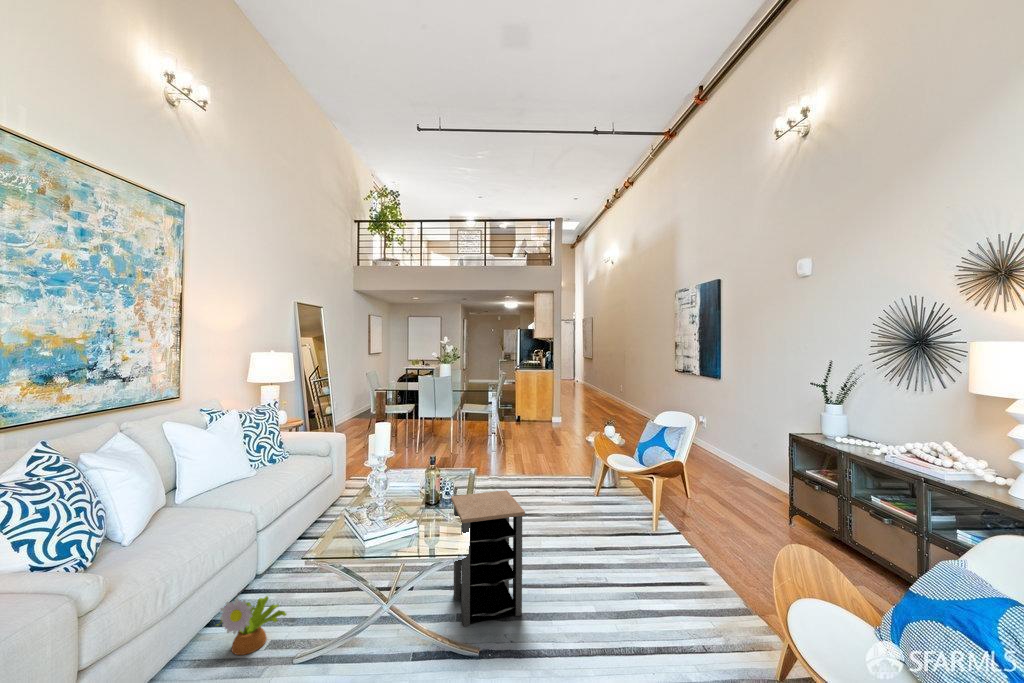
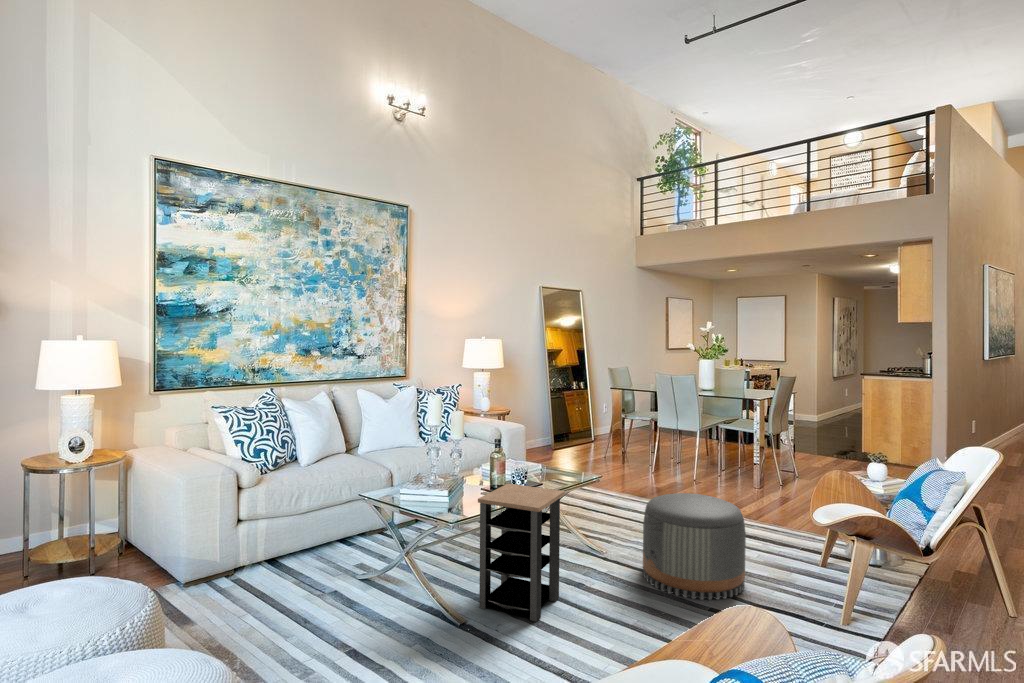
pouf: none [520,467,594,549] -> present [643,493,746,600]
decorative plant: present [217,596,286,655] -> none [327,517,371,564]

